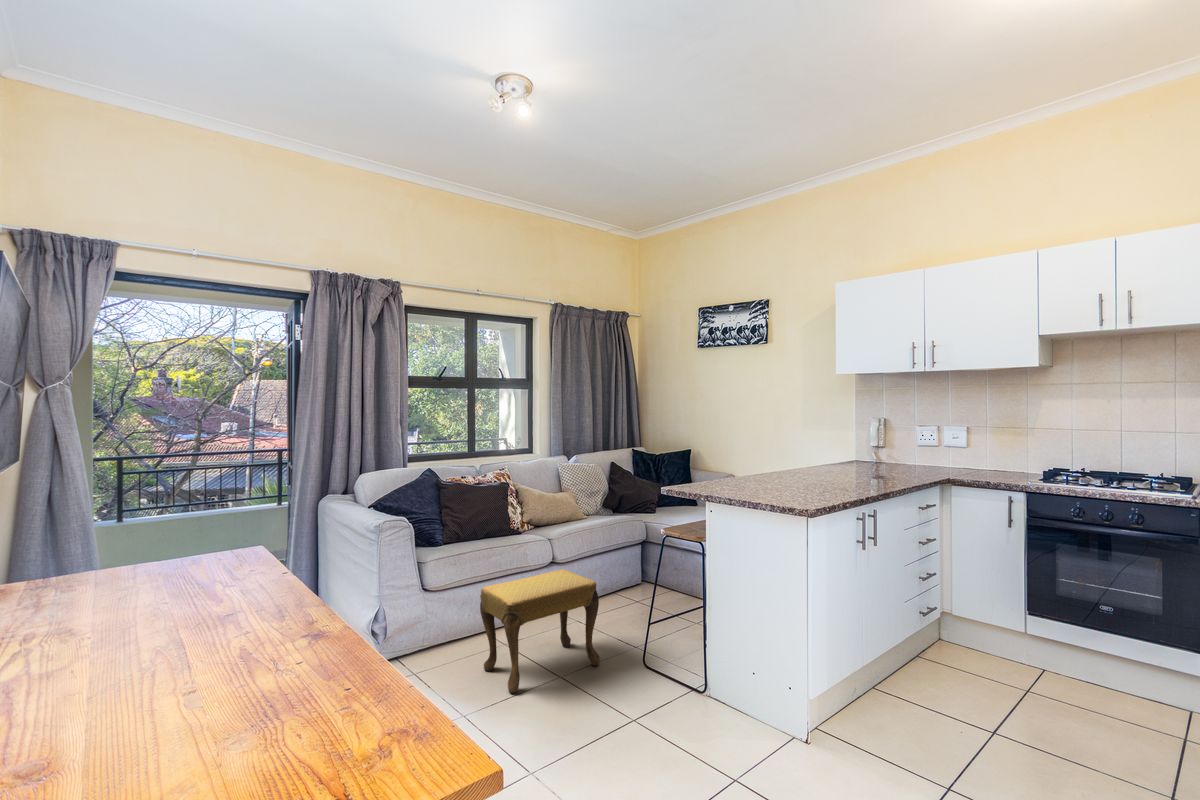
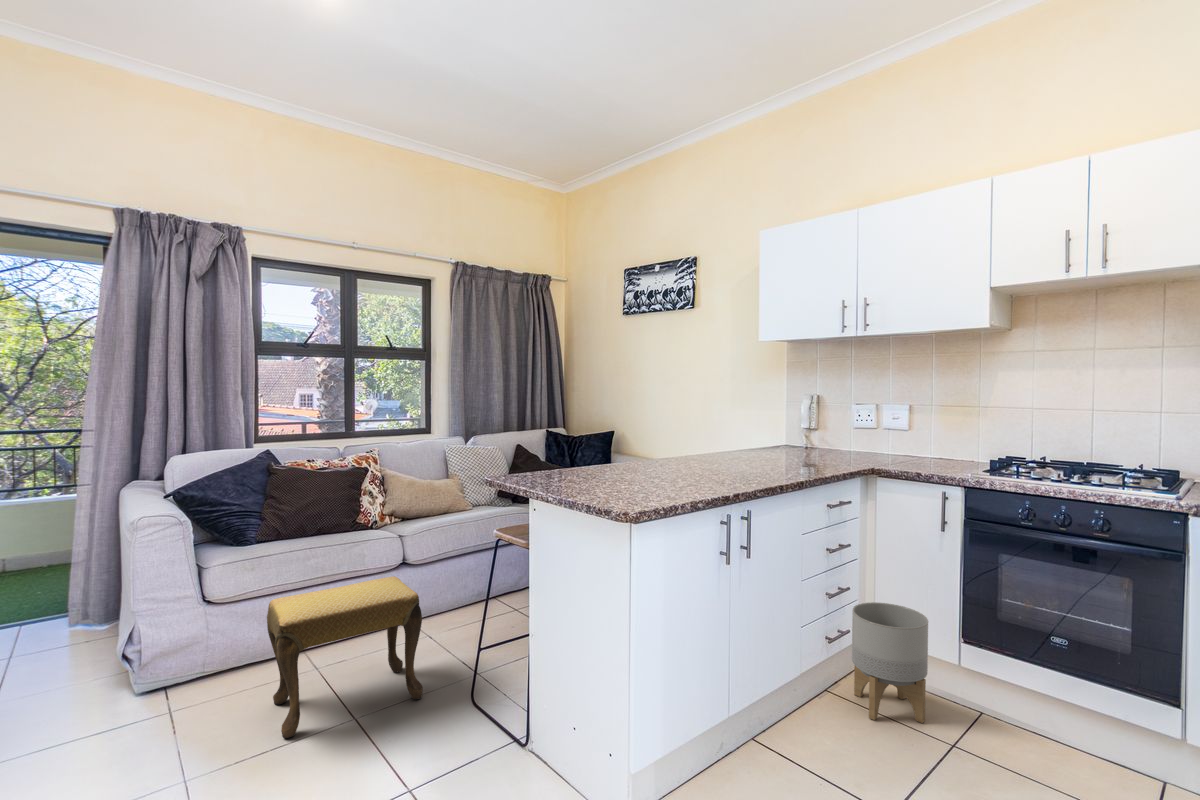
planter: none [938,584,1001,676] -> present [852,602,928,723]

